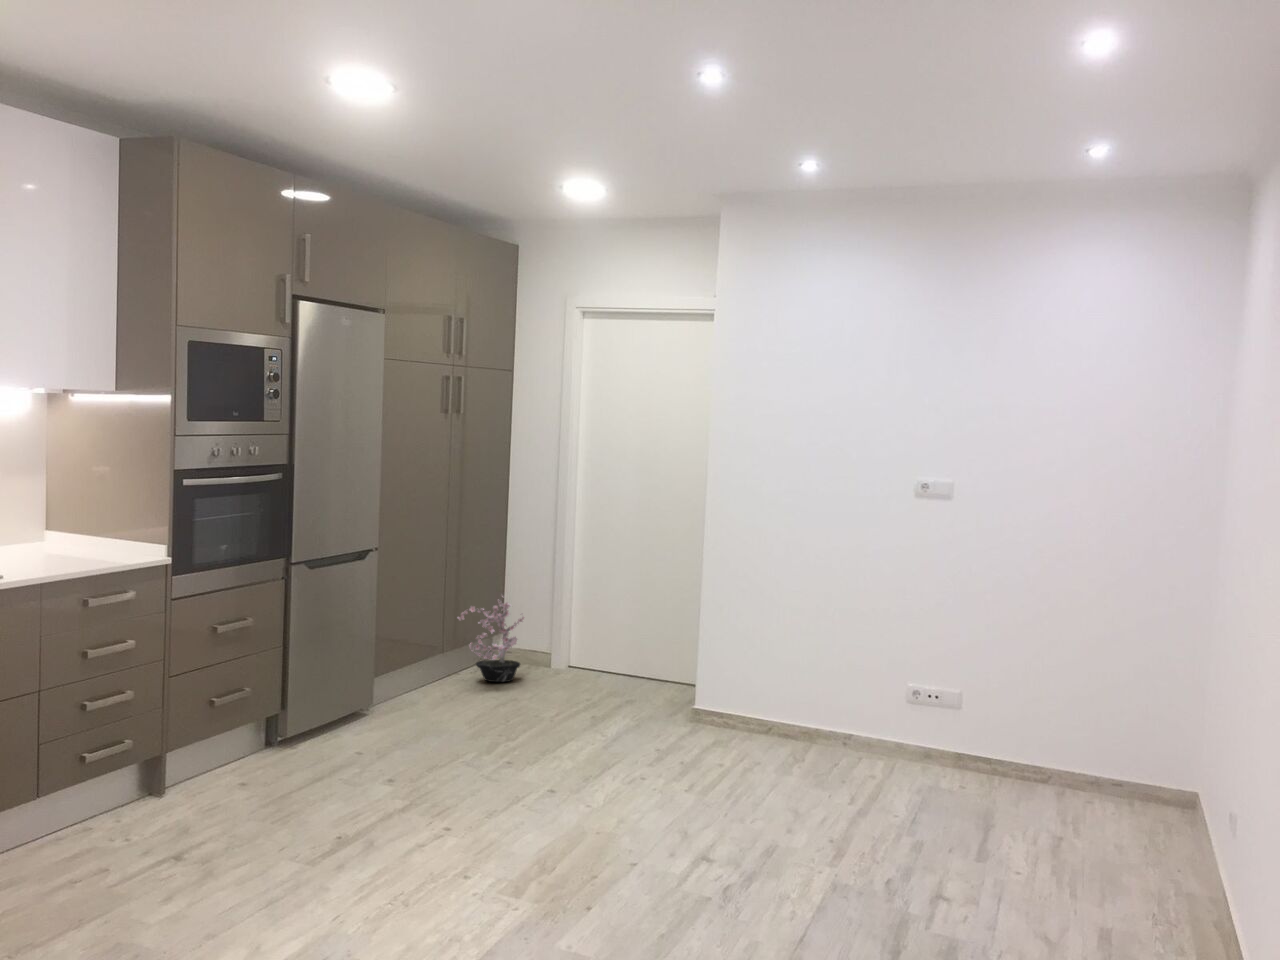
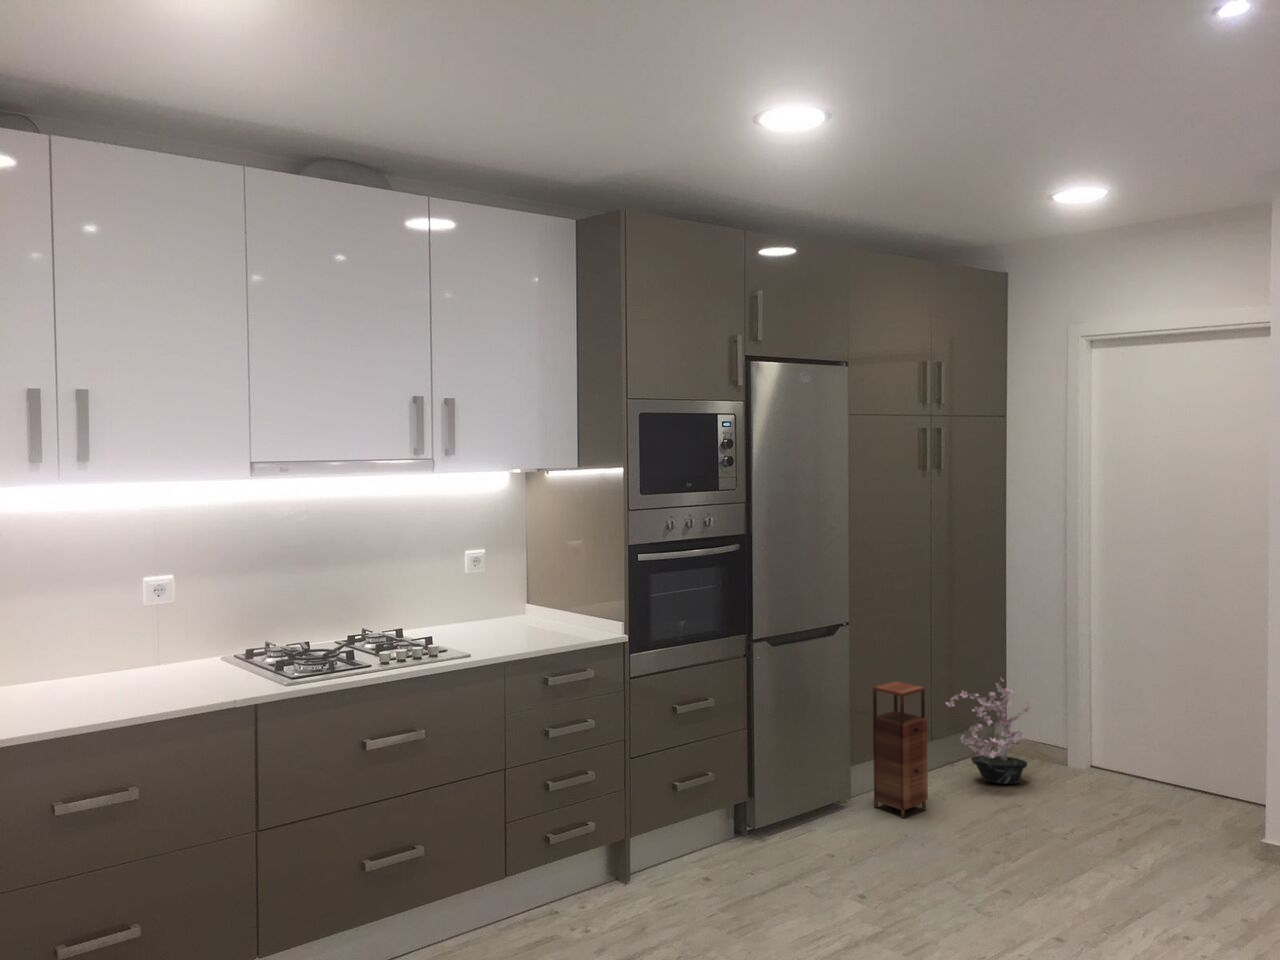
storage cabinet: none [394,599,443,715] -> present [873,681,928,818]

